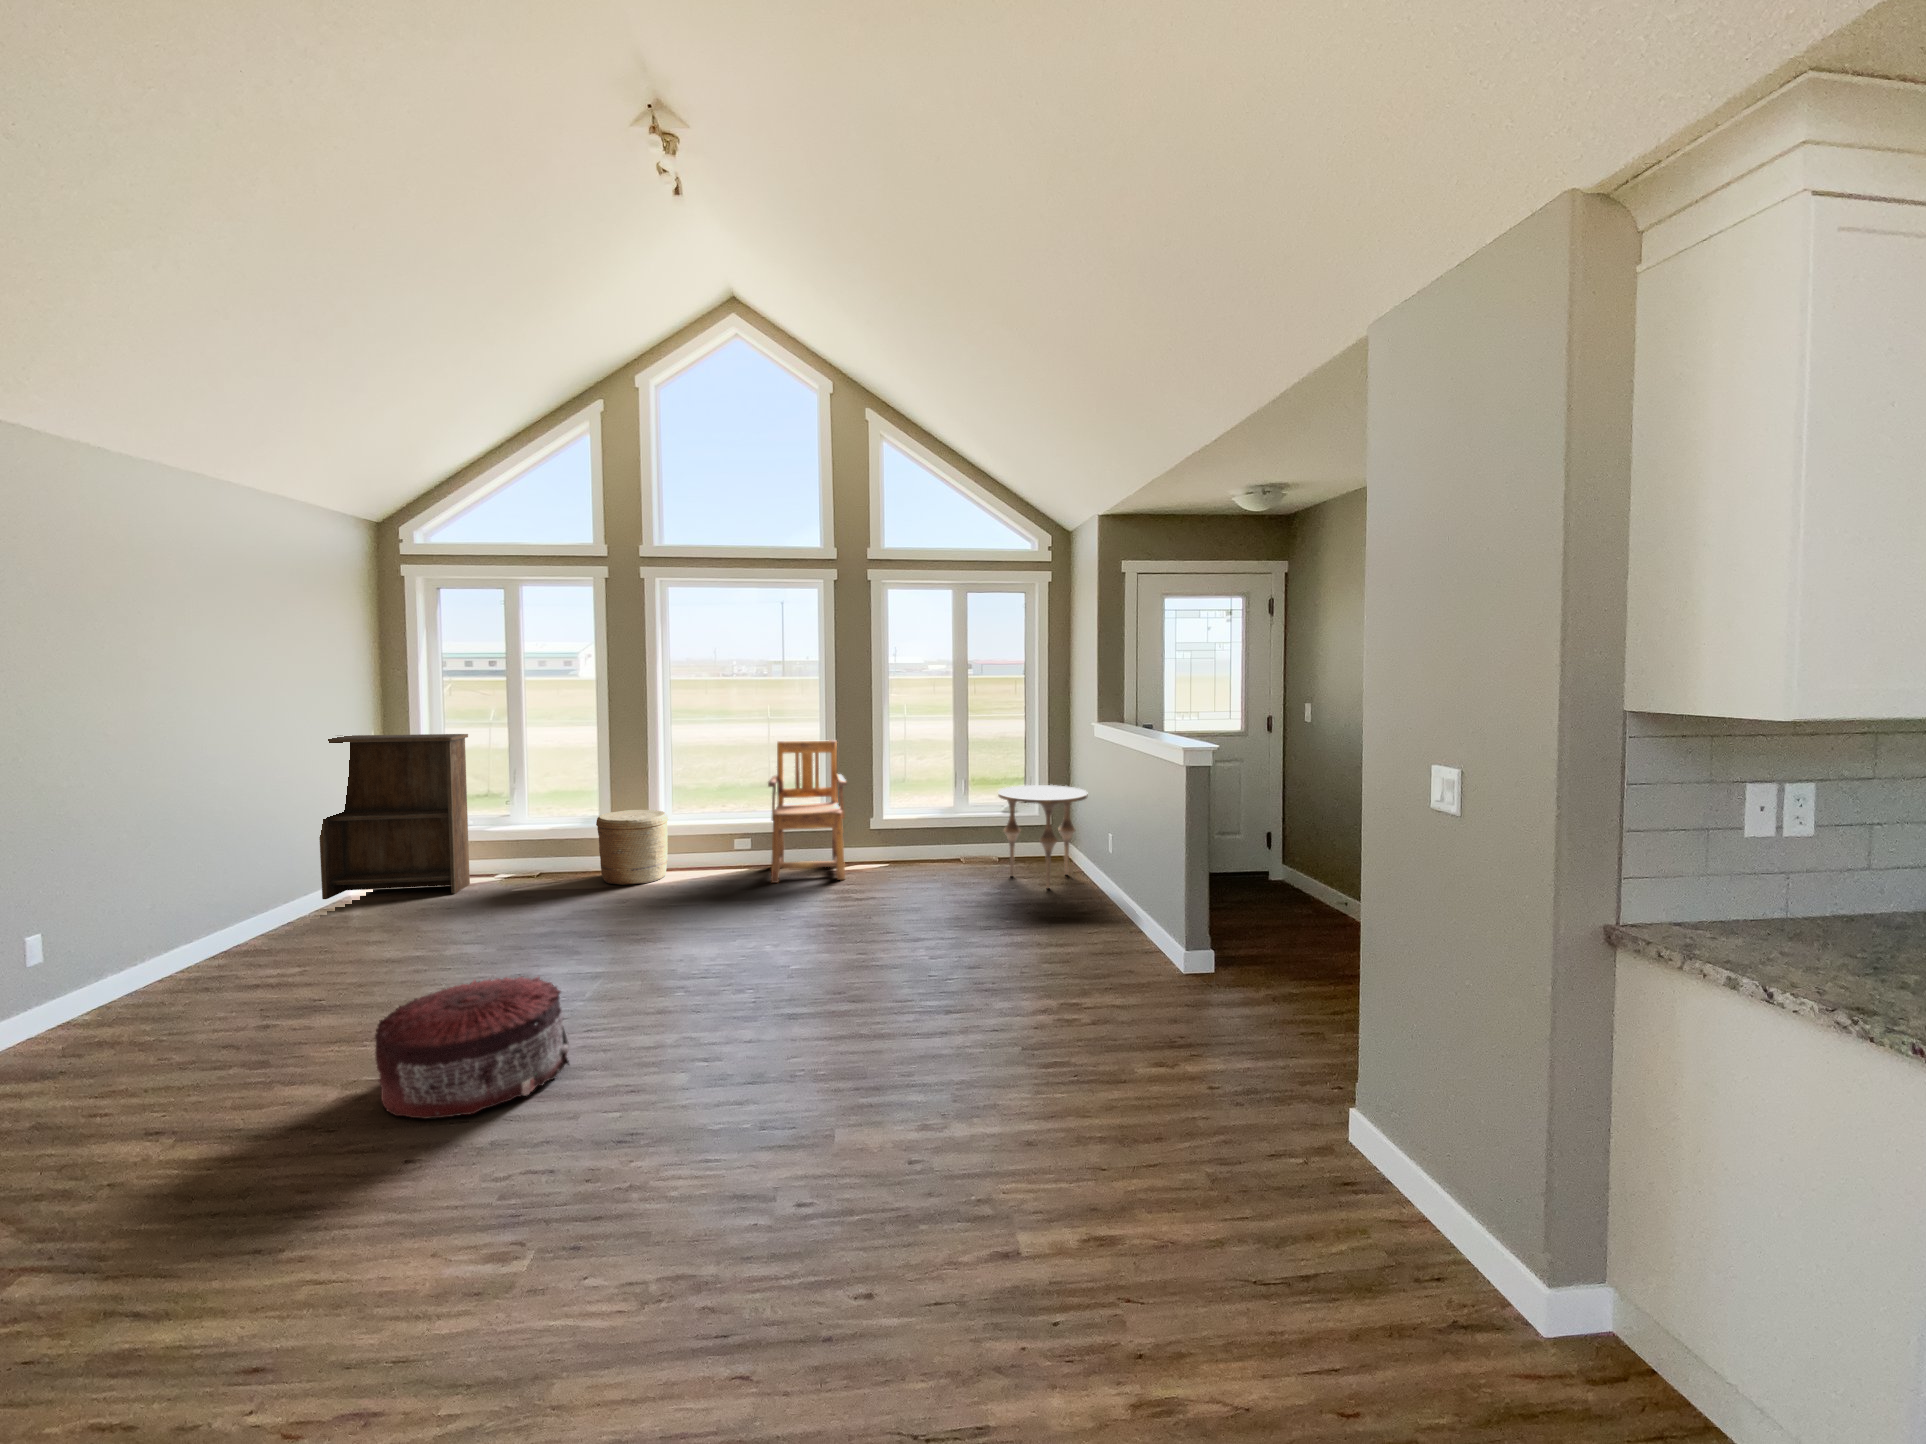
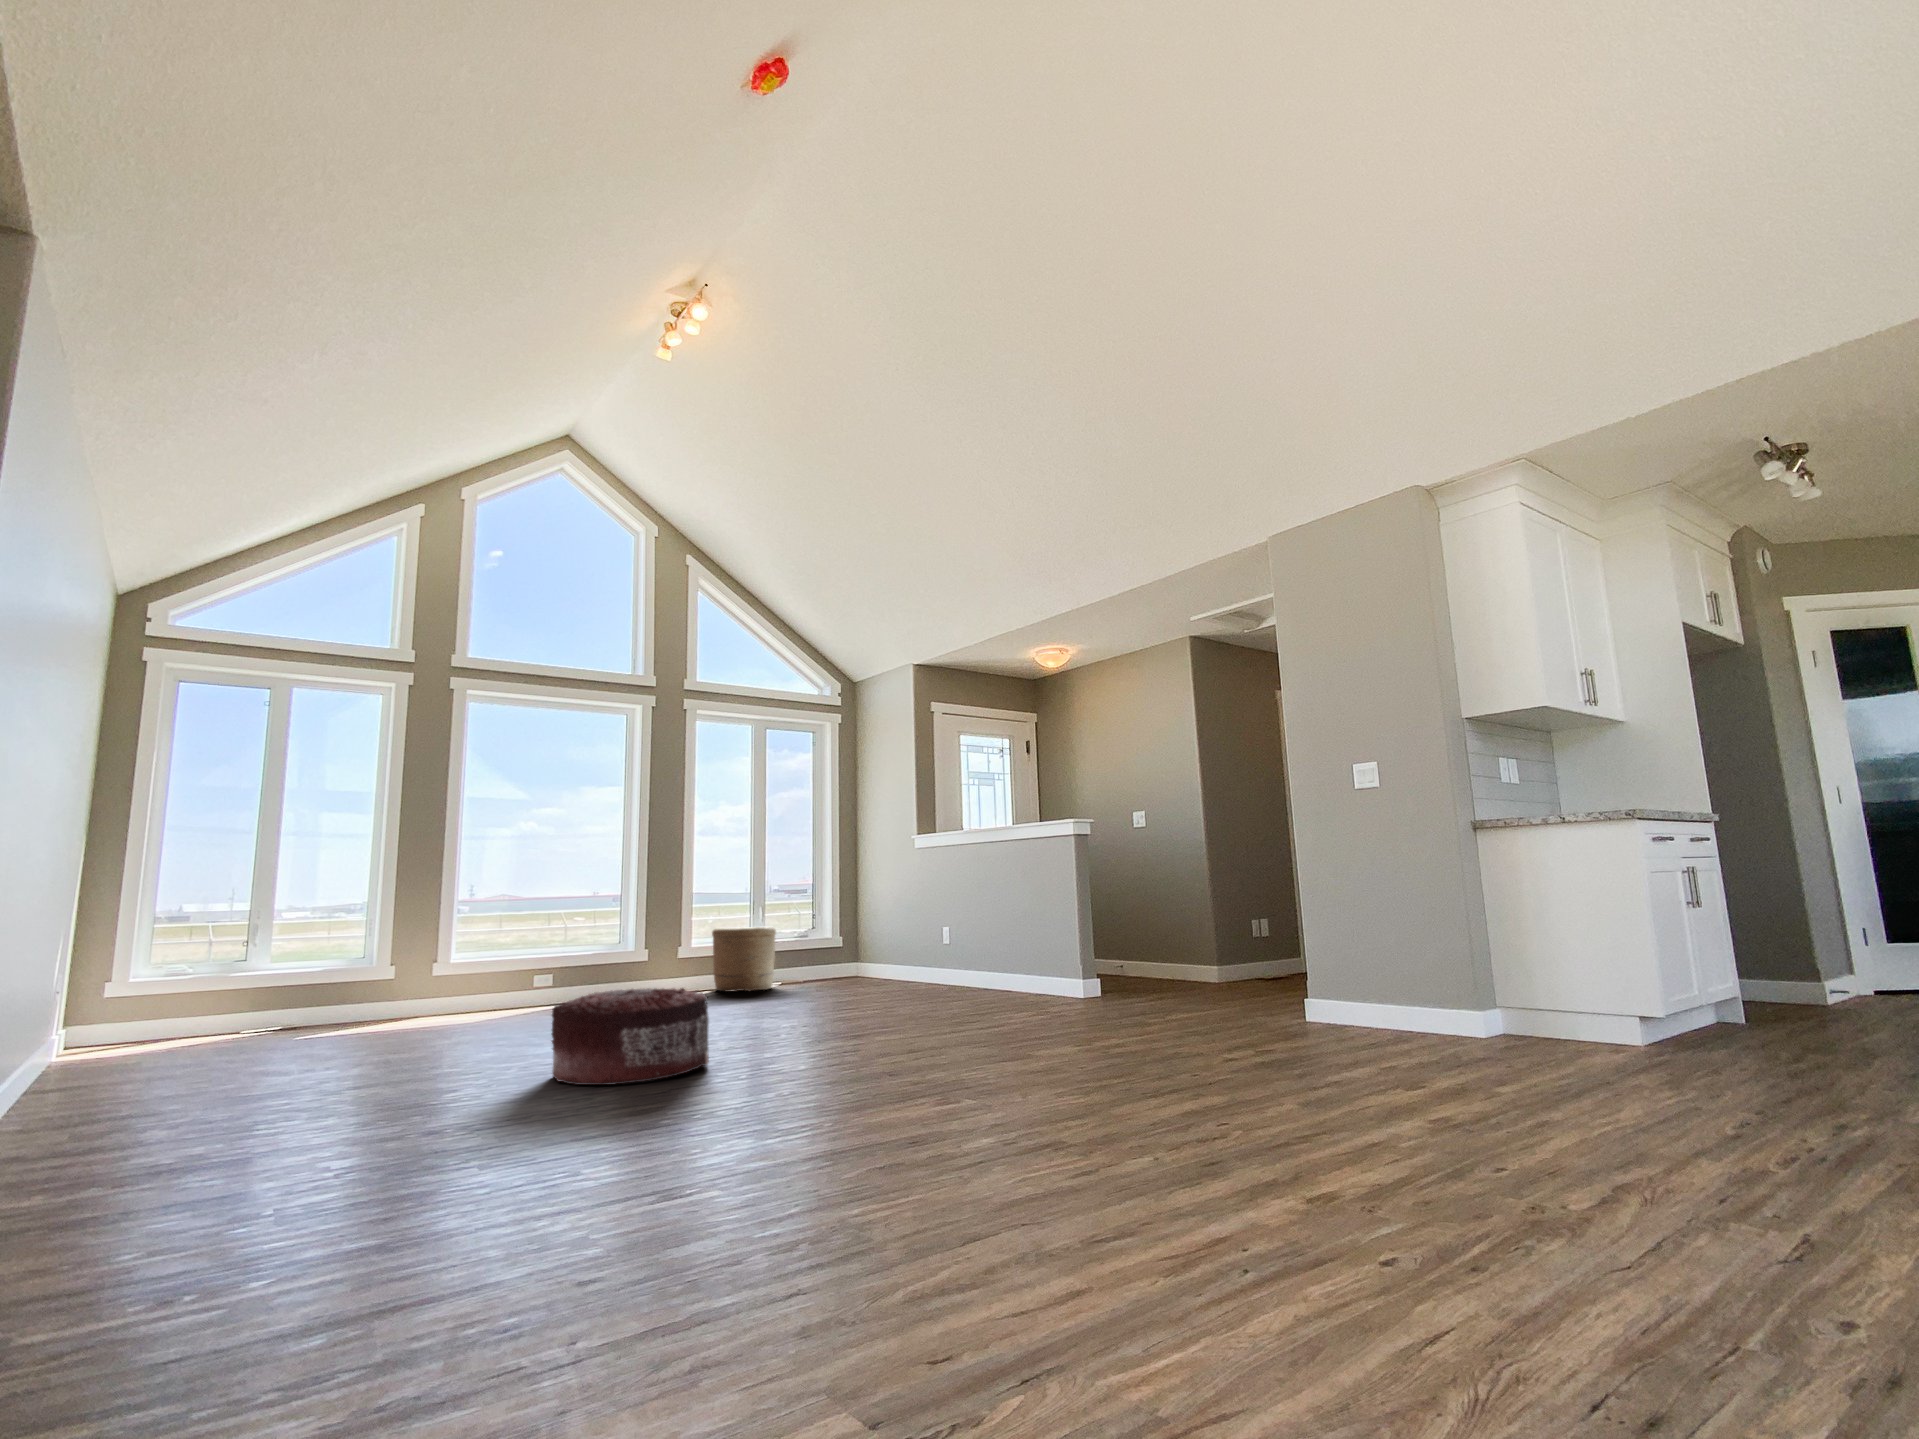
bookshelf: present [319,734,470,899] -> none [20,842,247,1060]
armchair: present [768,740,847,883] -> none [584,864,683,1005]
side table: present [998,785,1088,888] -> none [823,899,905,986]
woven basket: present [596,810,668,885] -> present [712,927,776,992]

